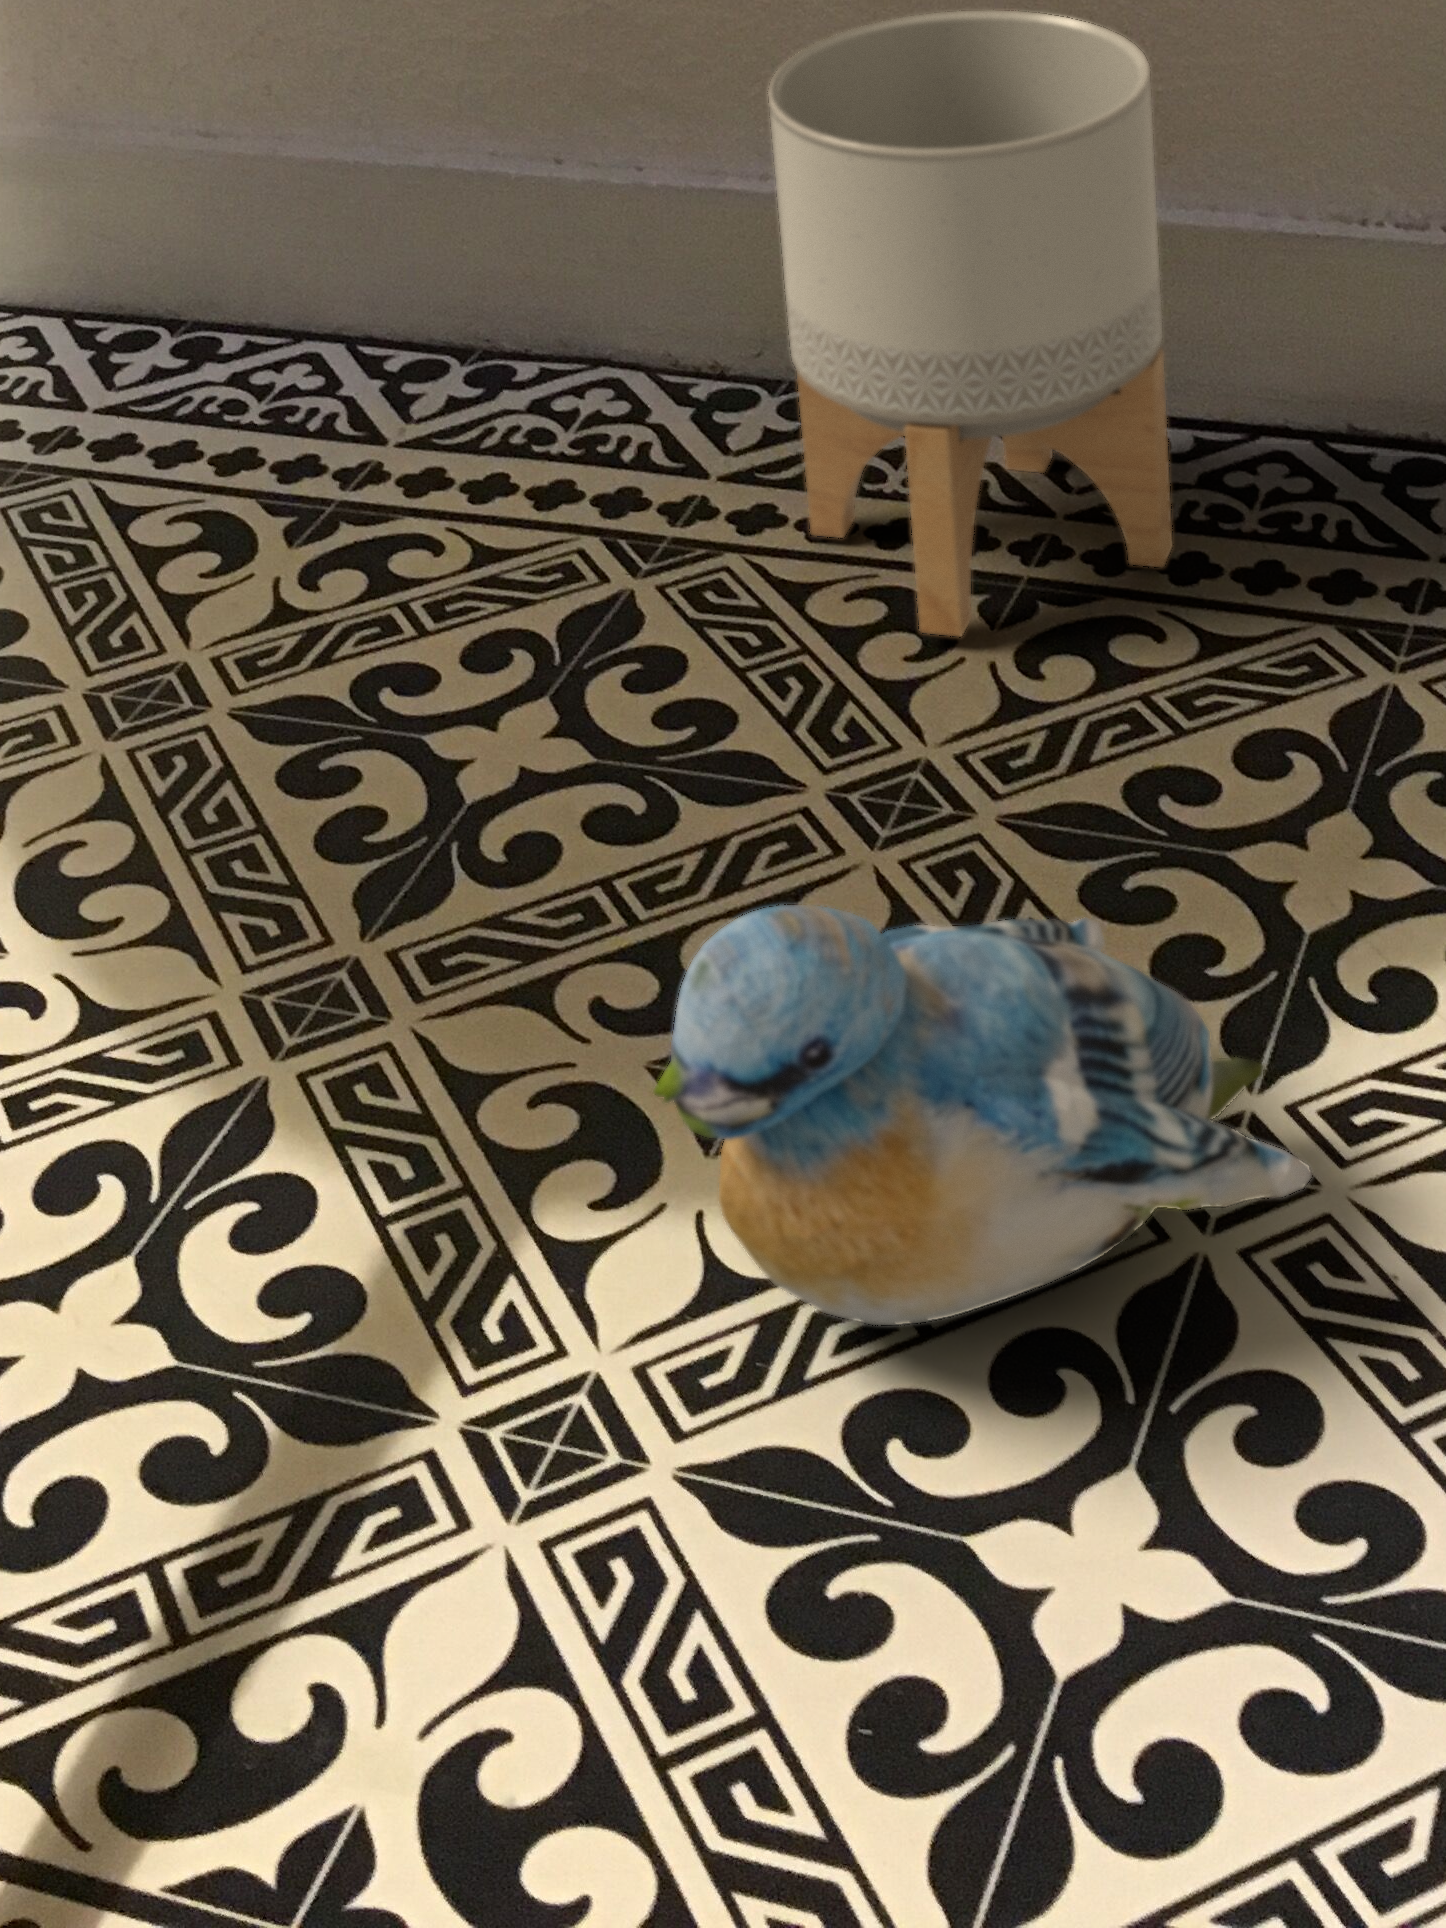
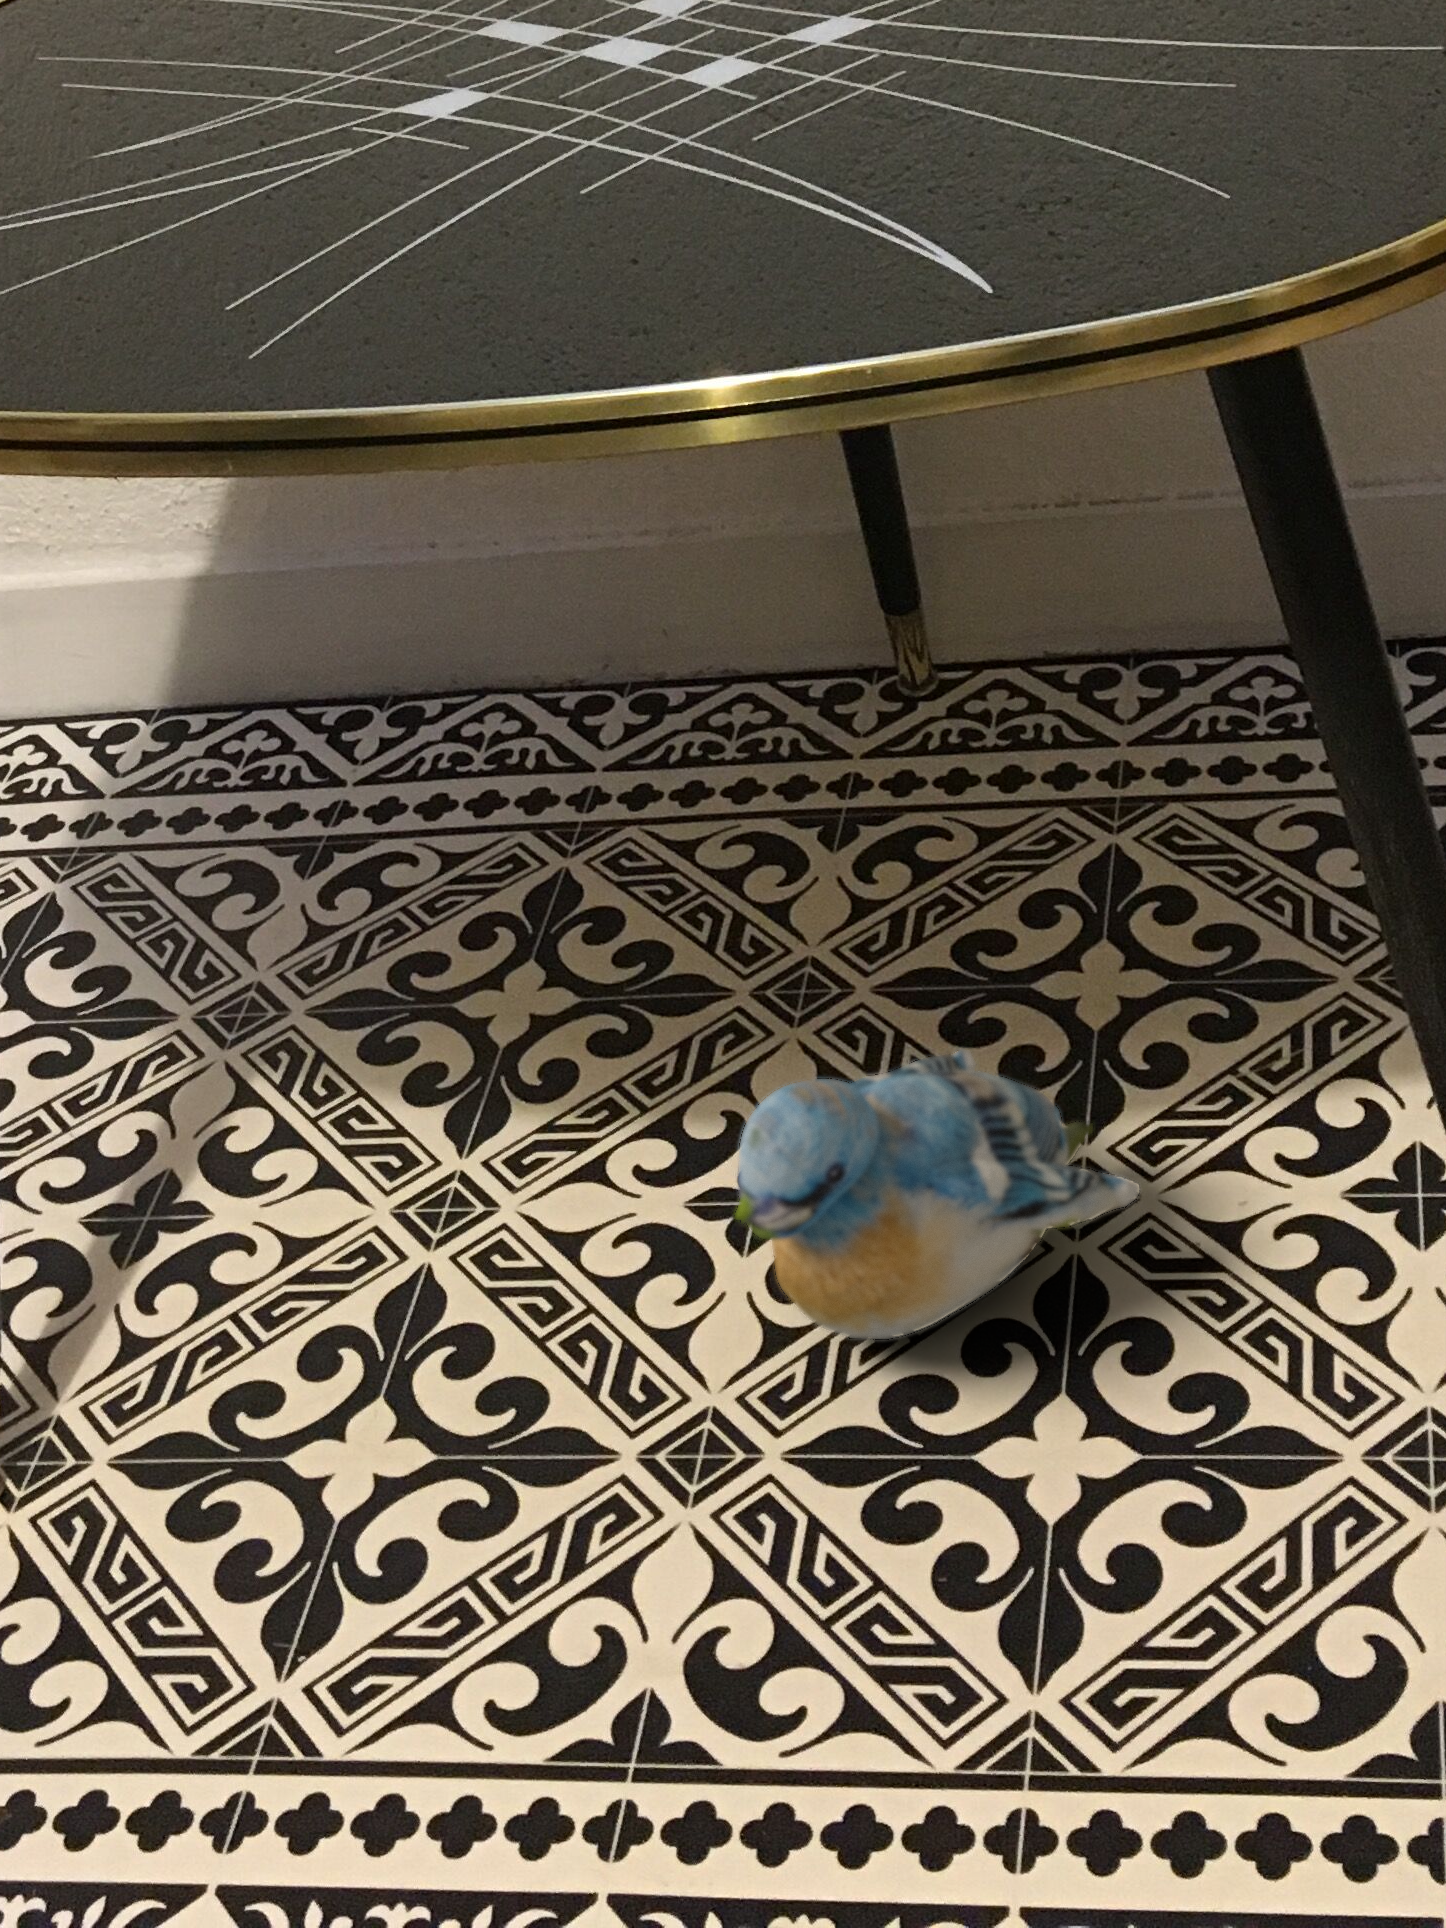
planter: present [768,11,1172,636] -> none [624,408,943,863]

